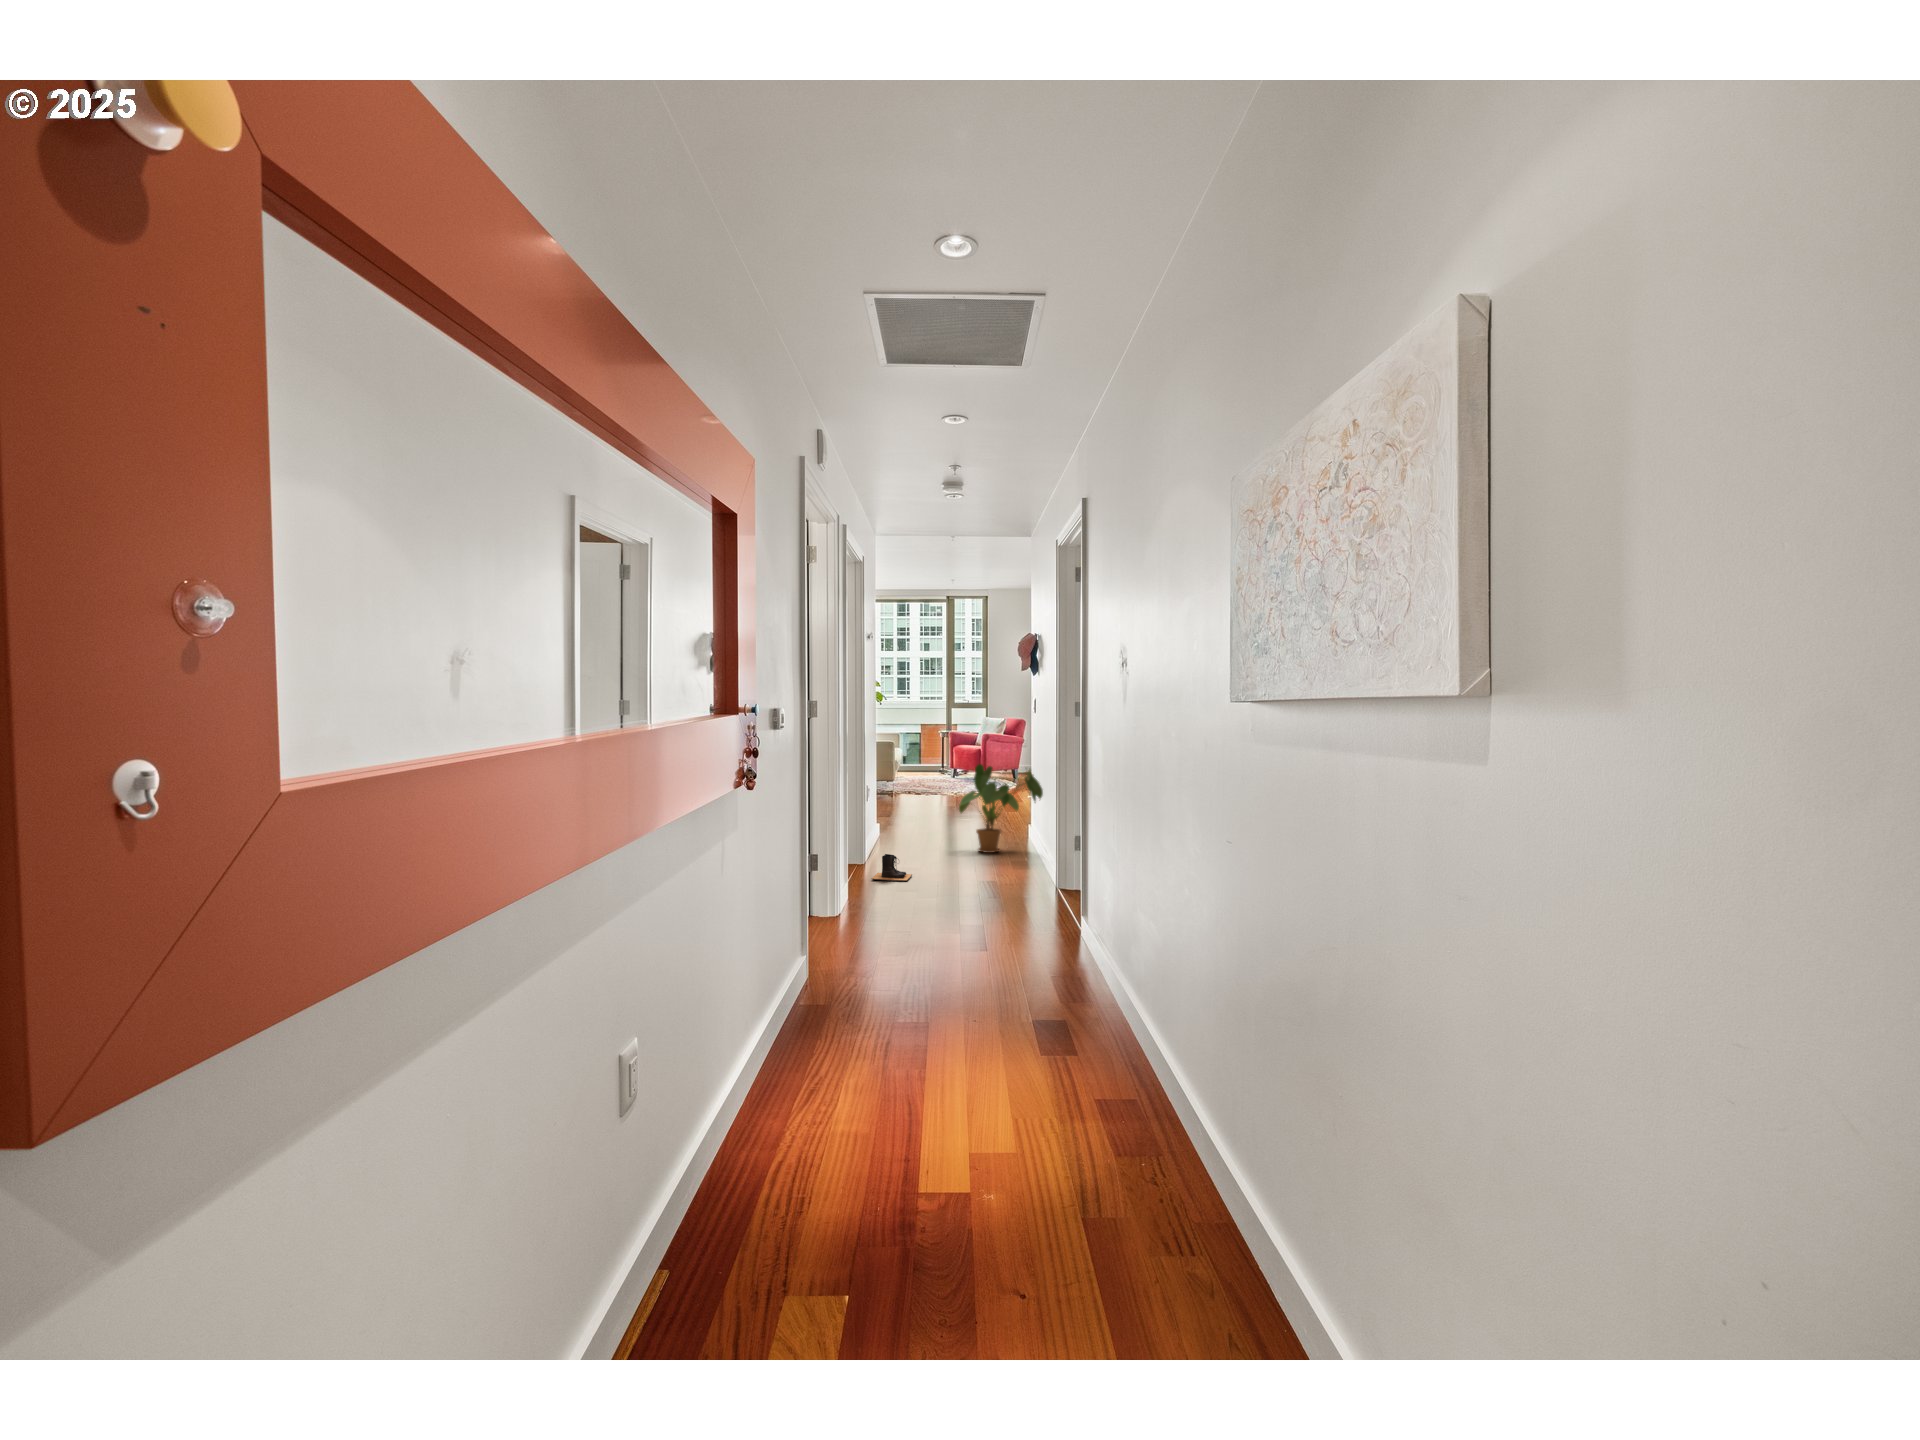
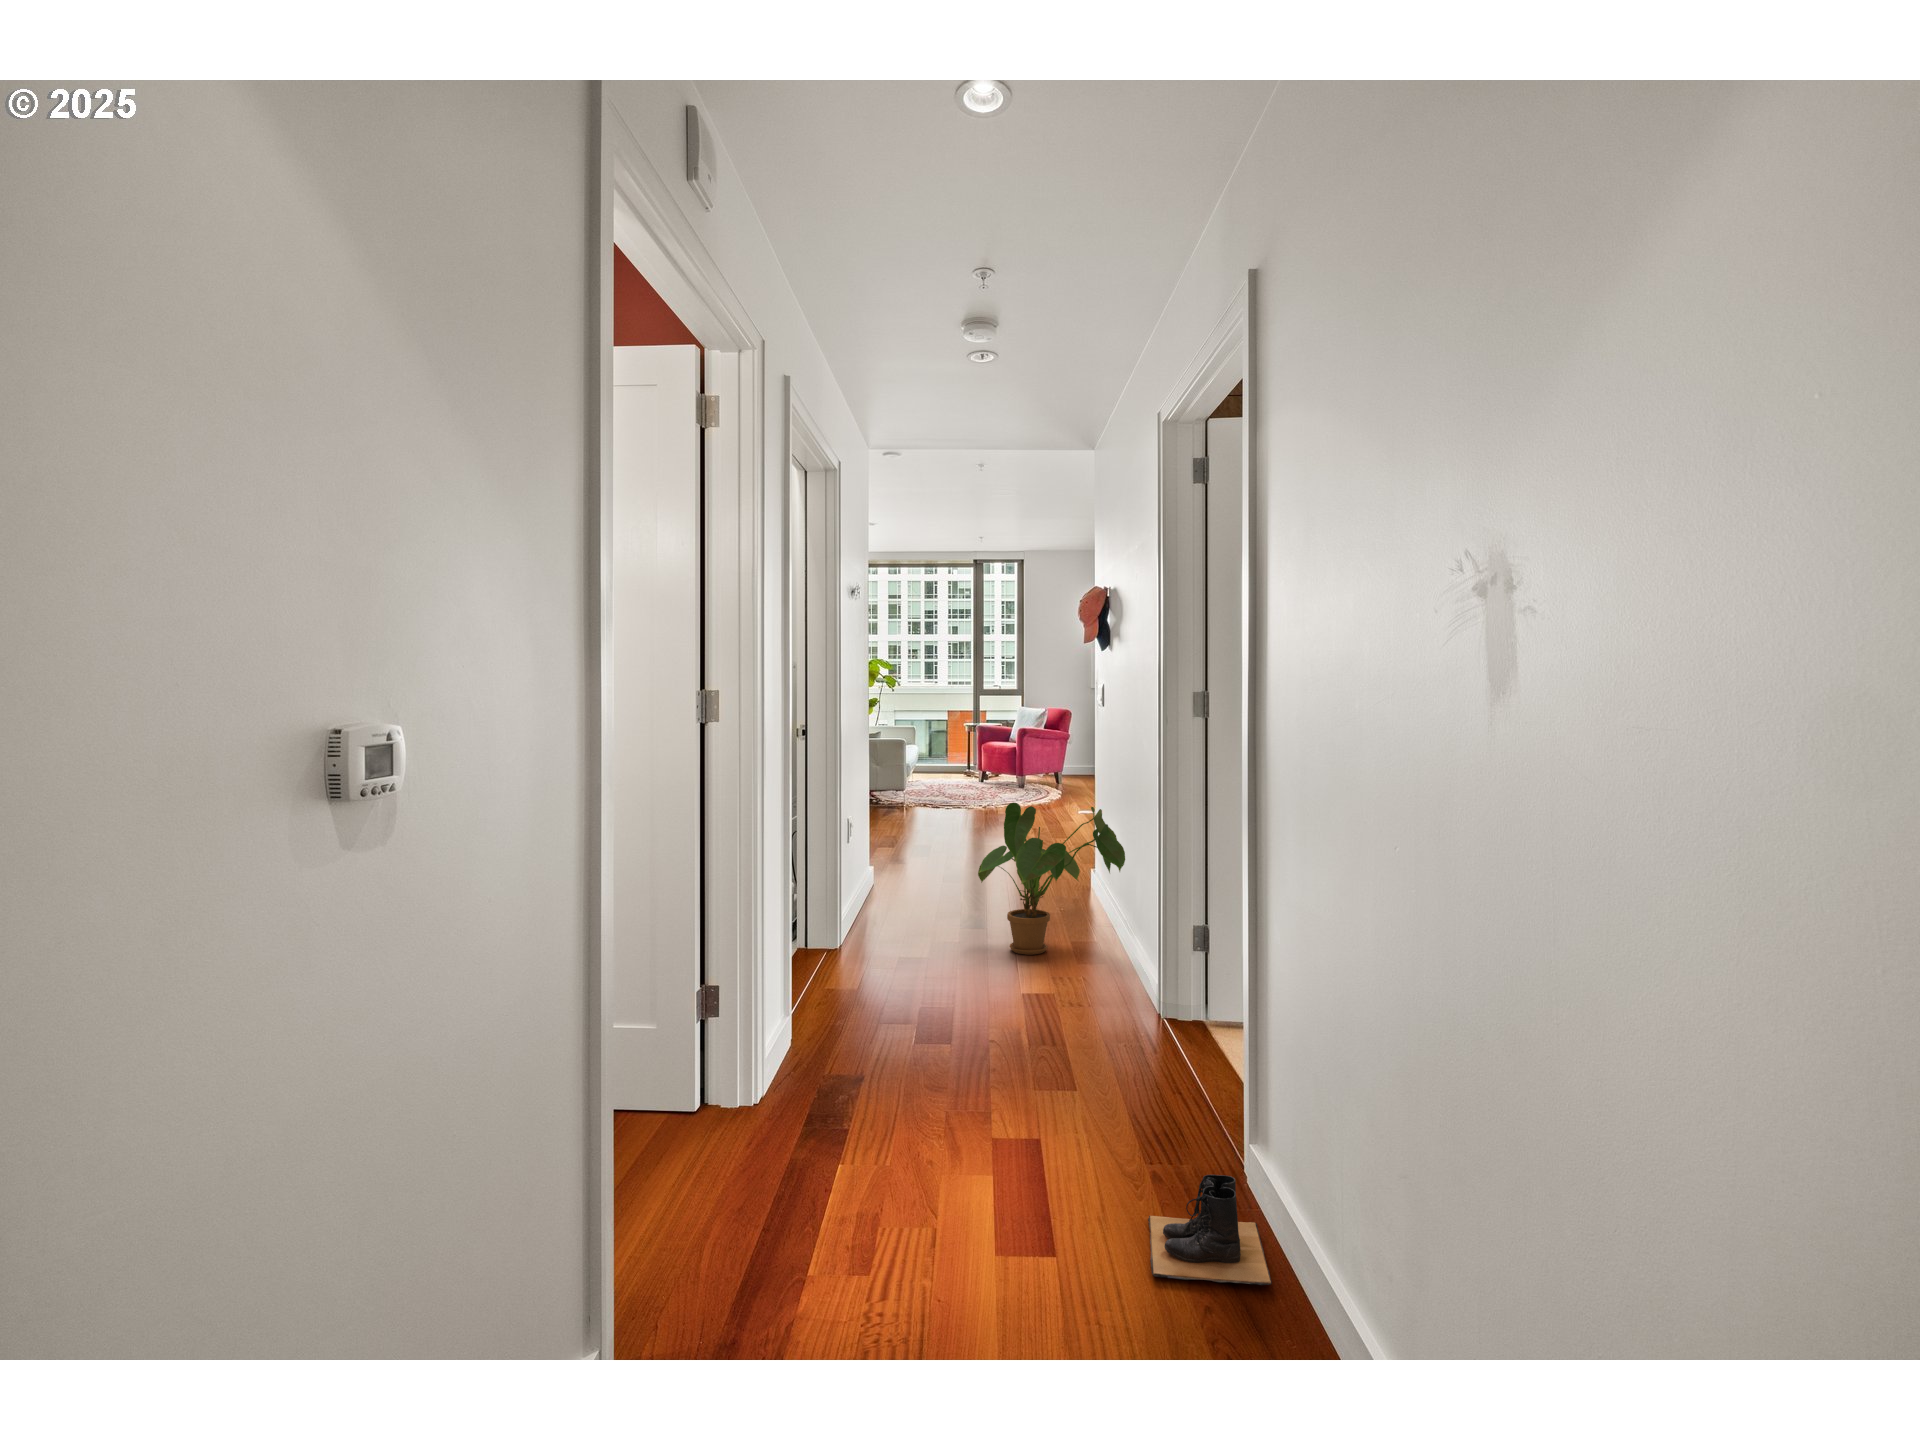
boots: present [871,854,912,881] -> present [1148,1175,1272,1285]

